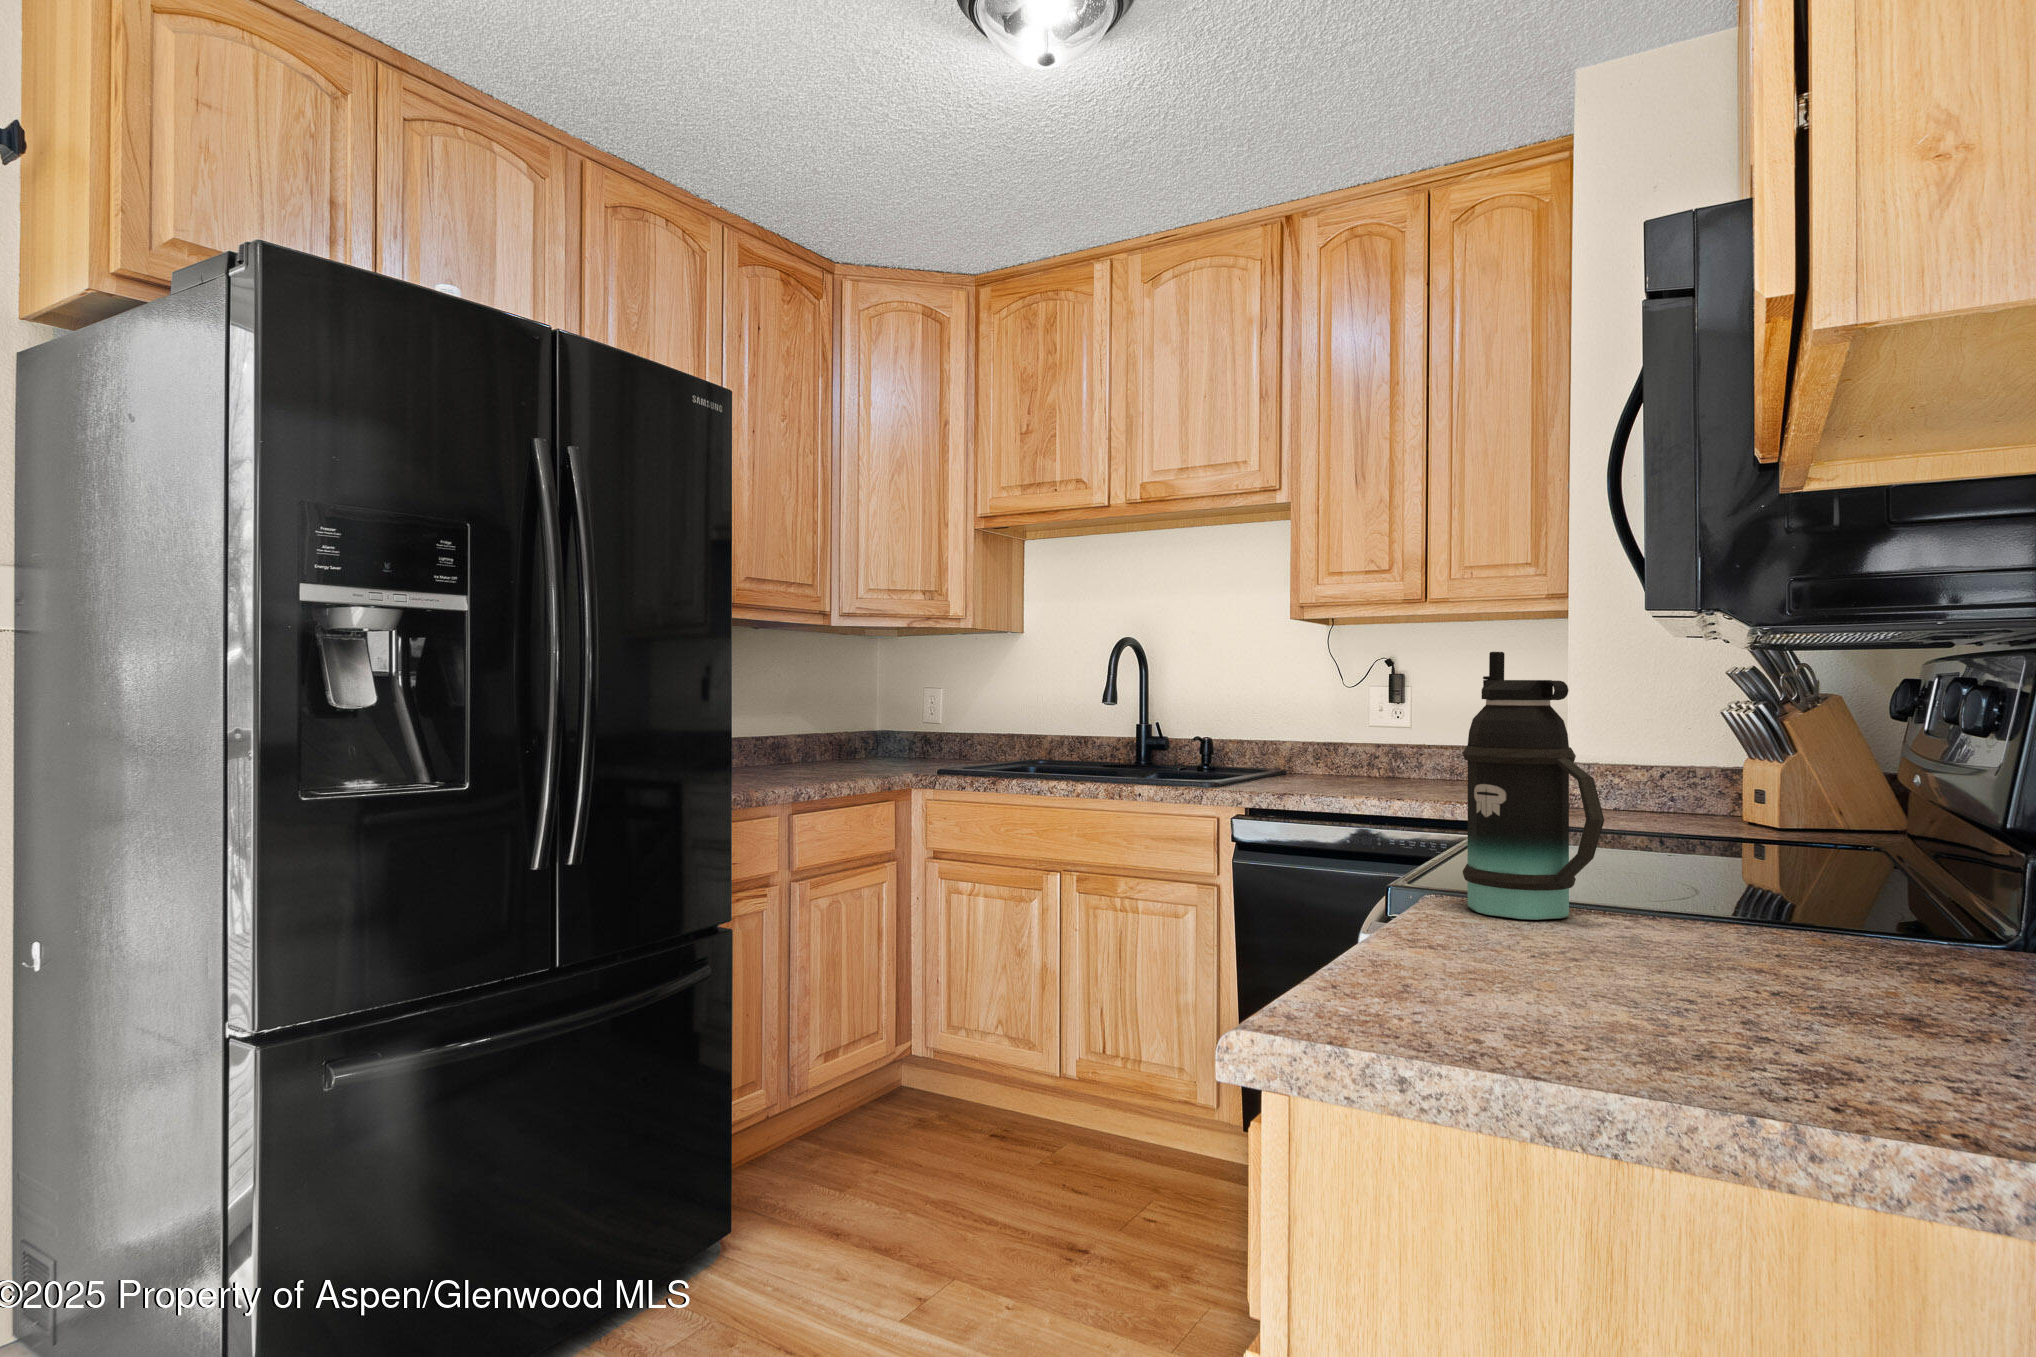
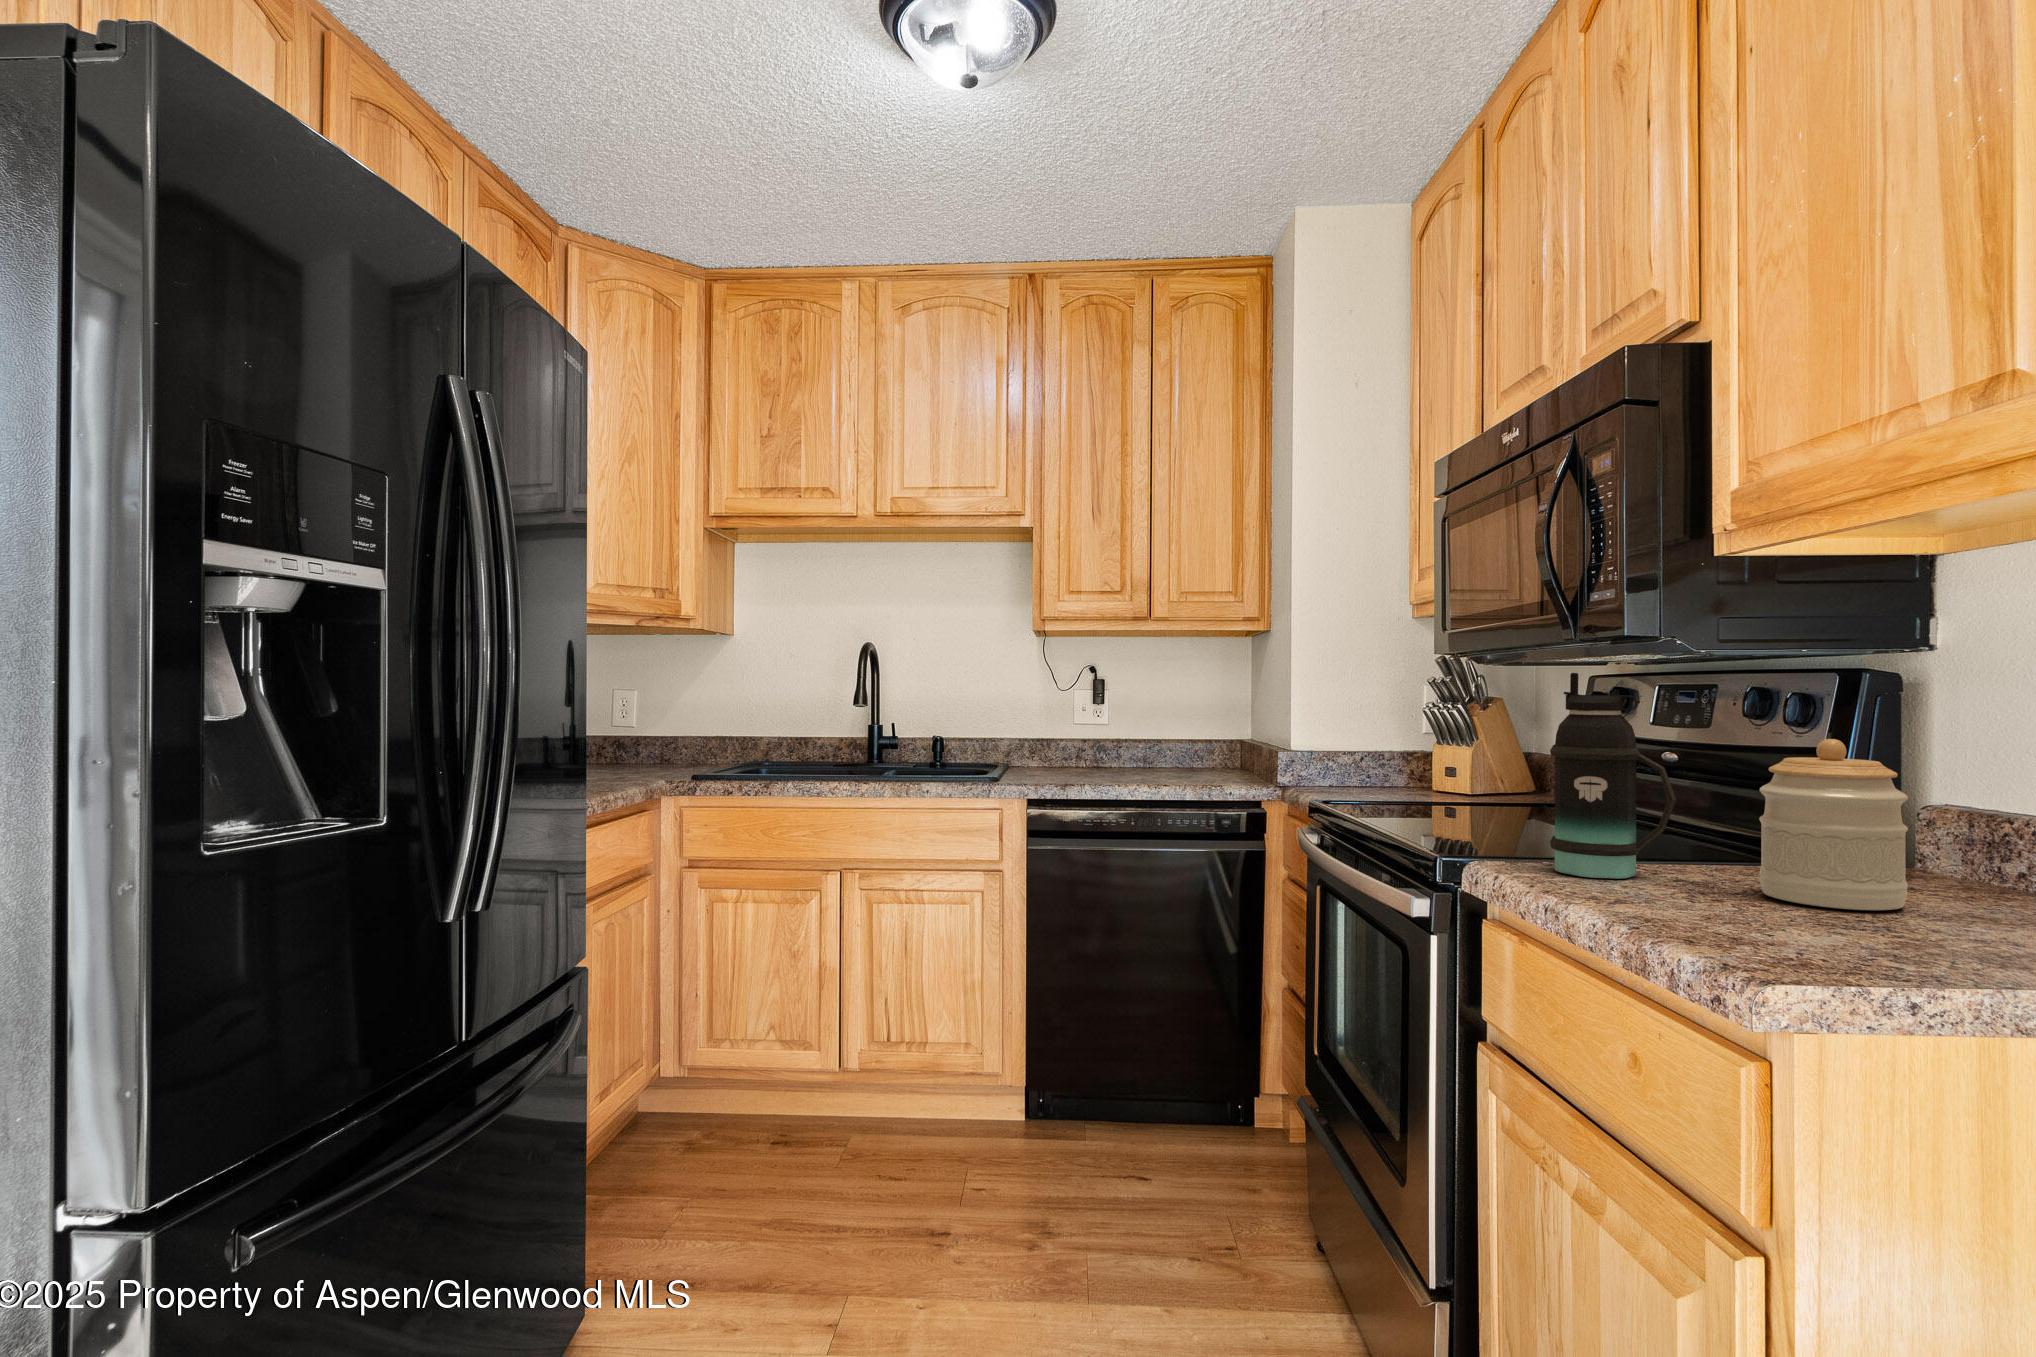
jar: none [1640,738,1839,986] -> present [1759,739,1908,910]

